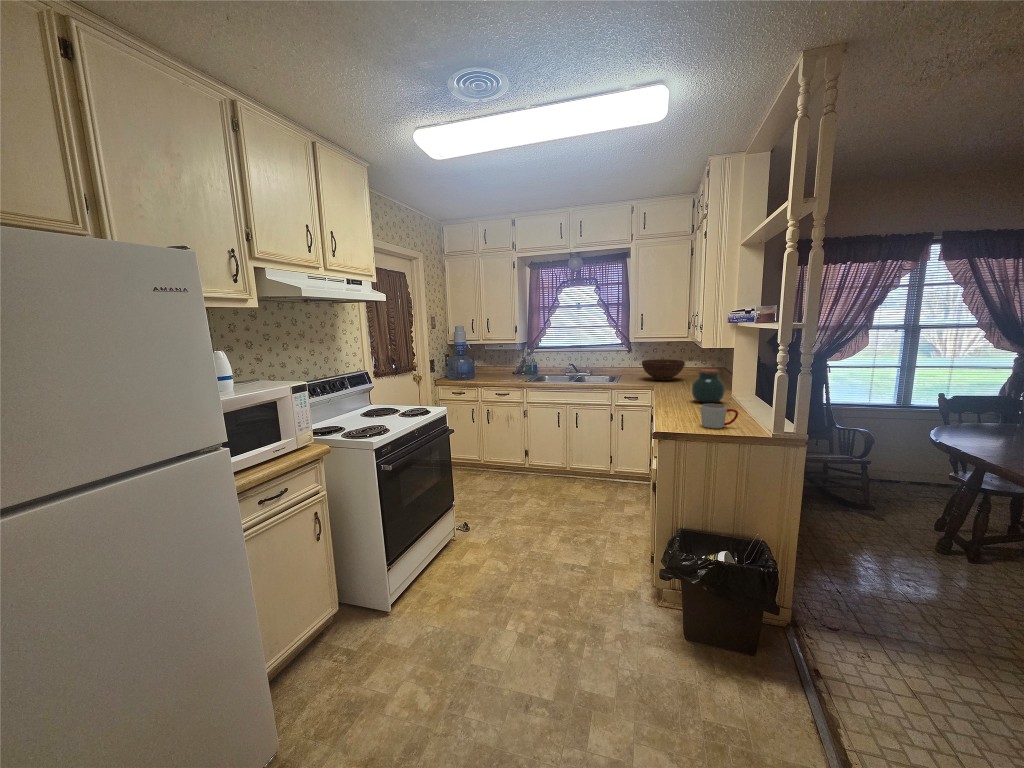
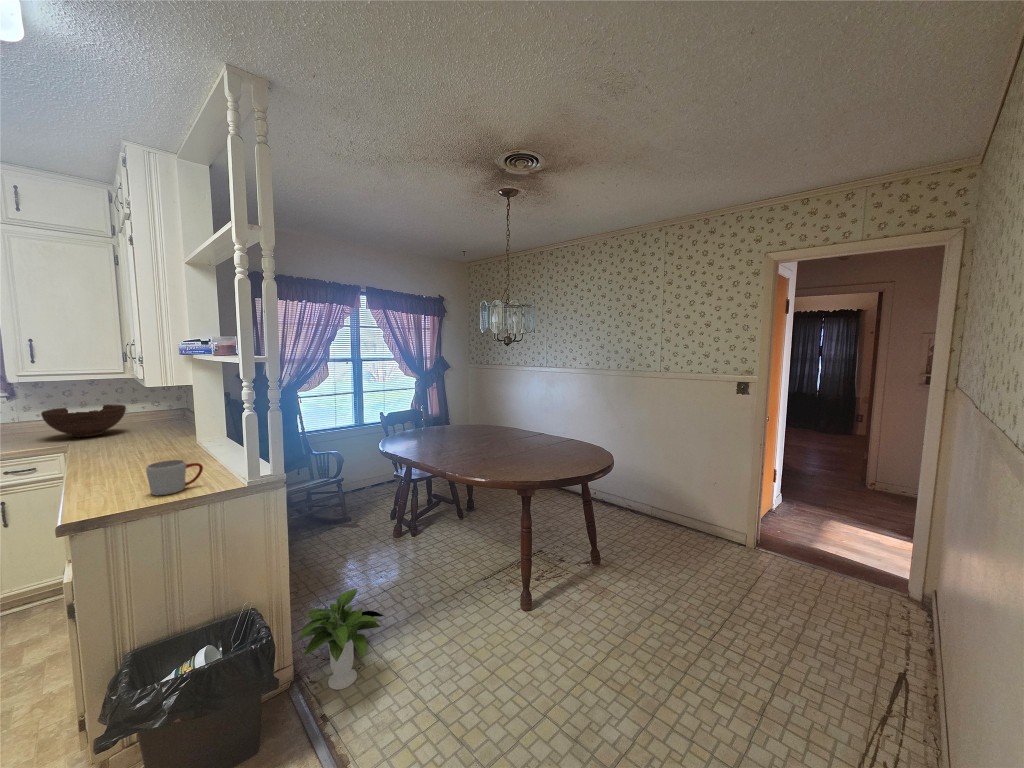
jar: present [692,369,725,403] -> none [135,414,186,459]
potted plant: none [799,570,909,666] -> present [297,589,383,690]

